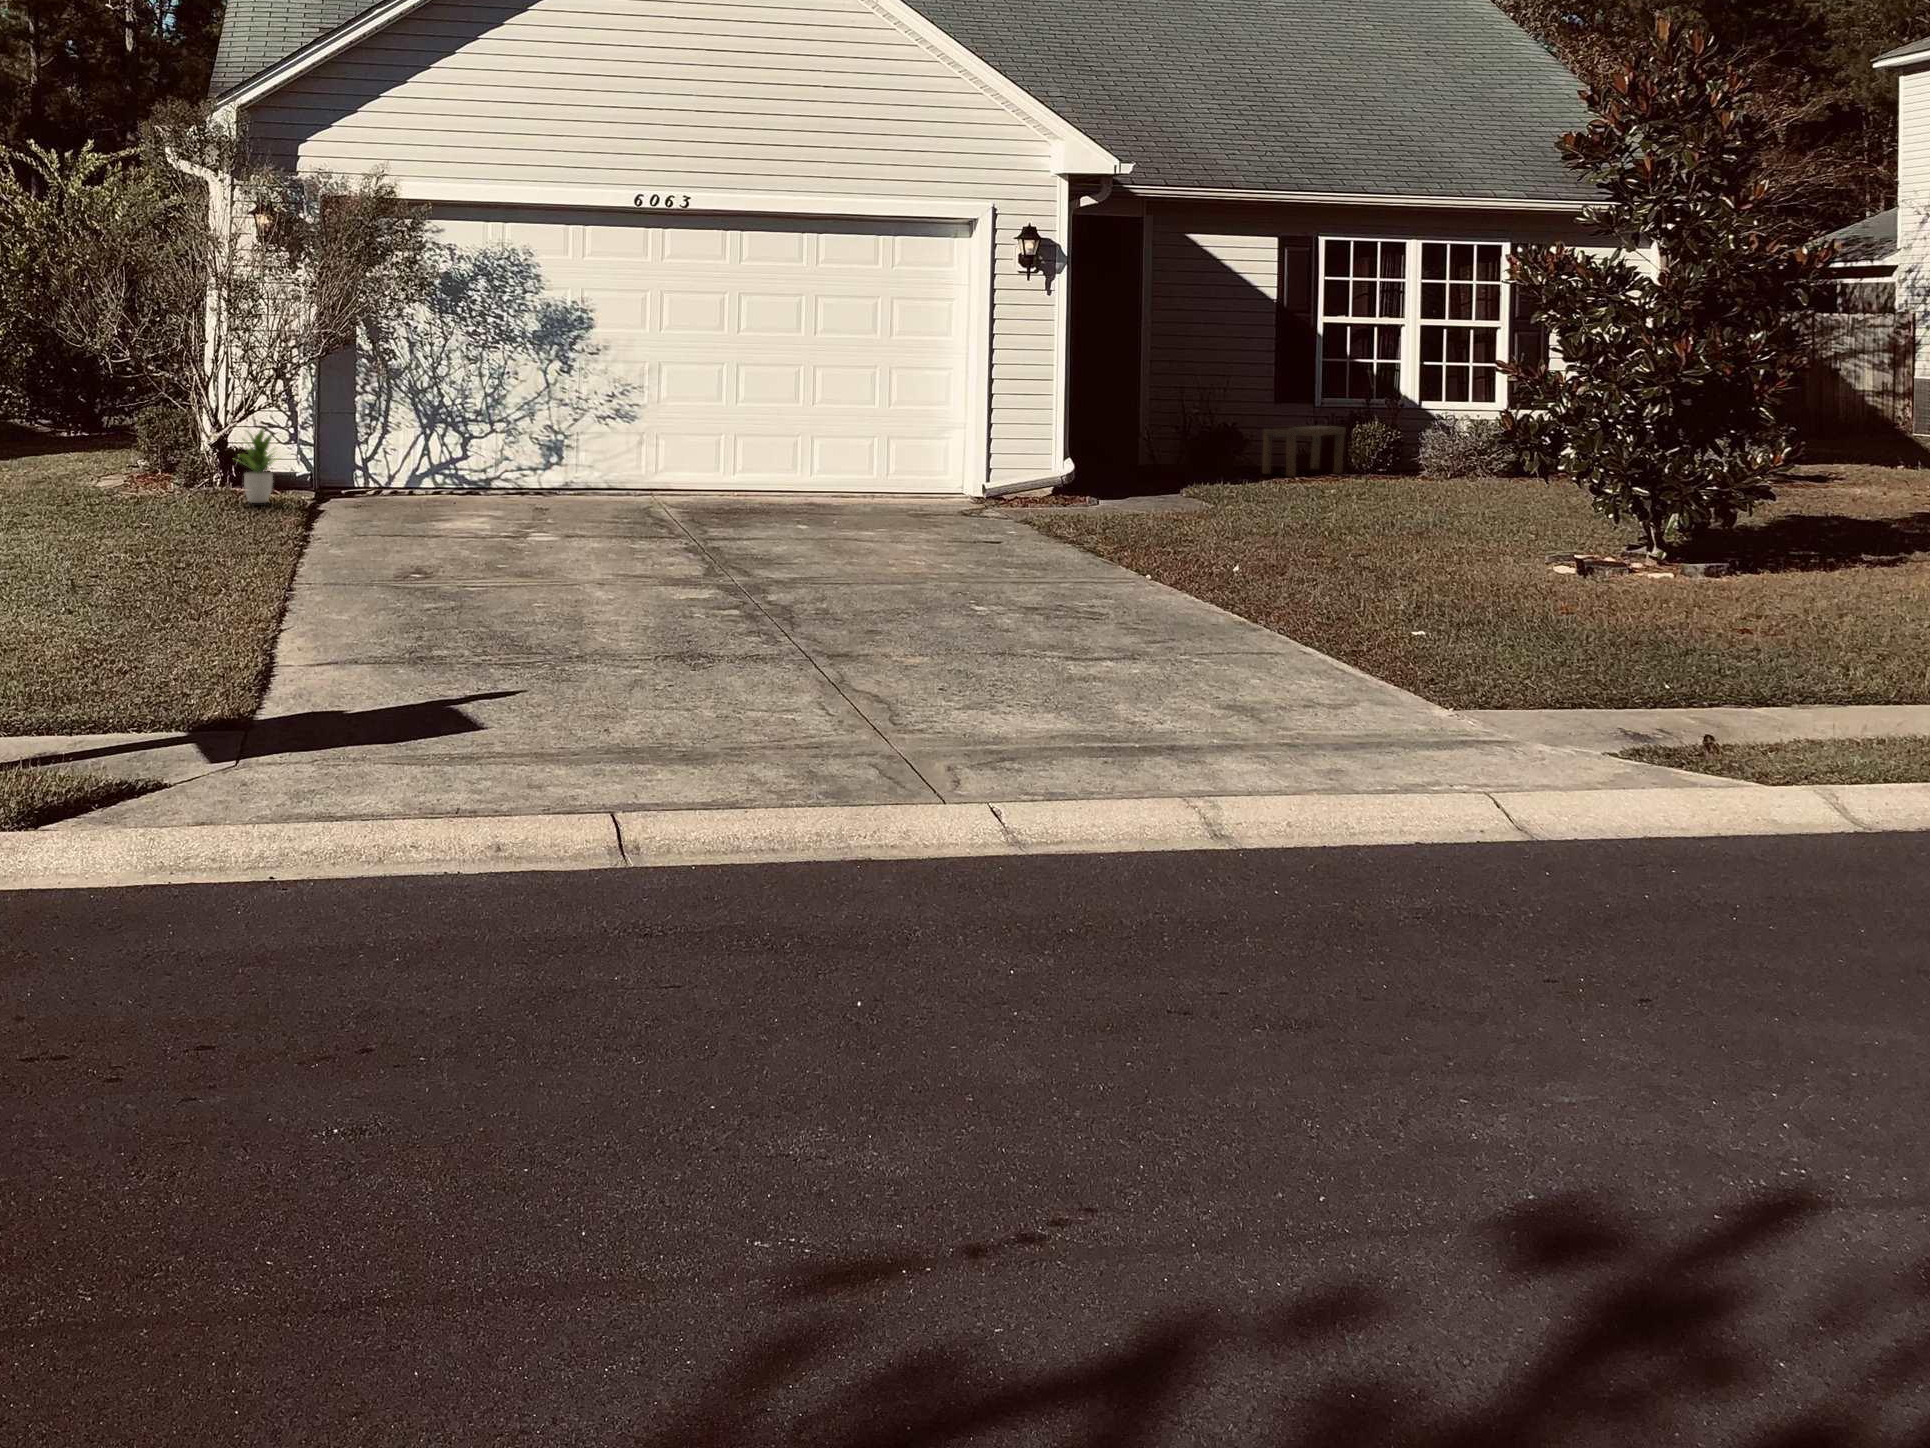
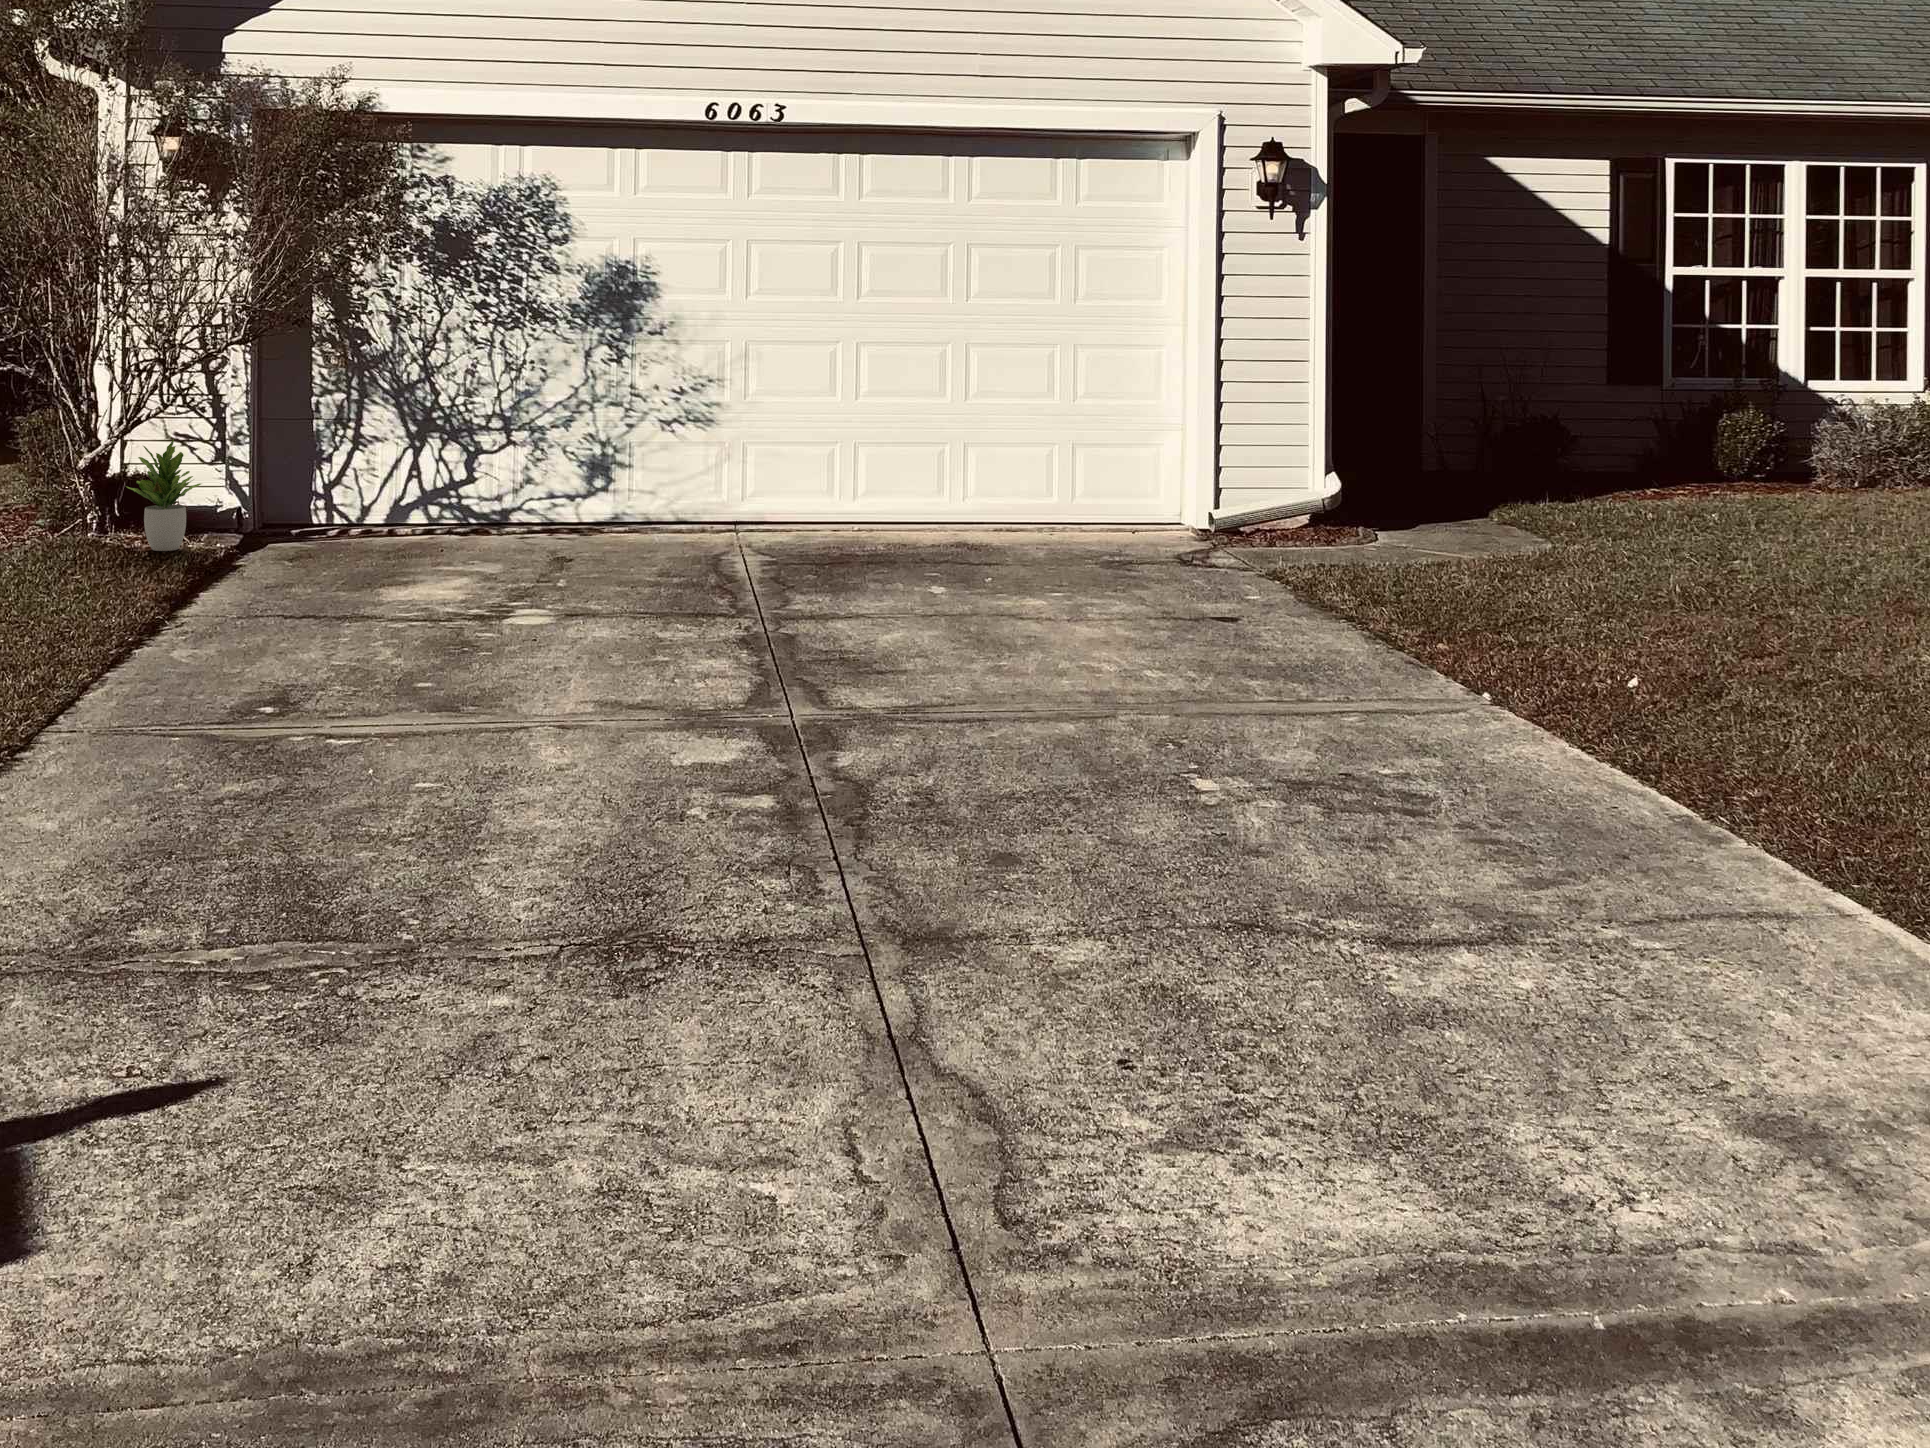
bench: present [1262,426,1346,477] -> none [1593,414,1708,487]

